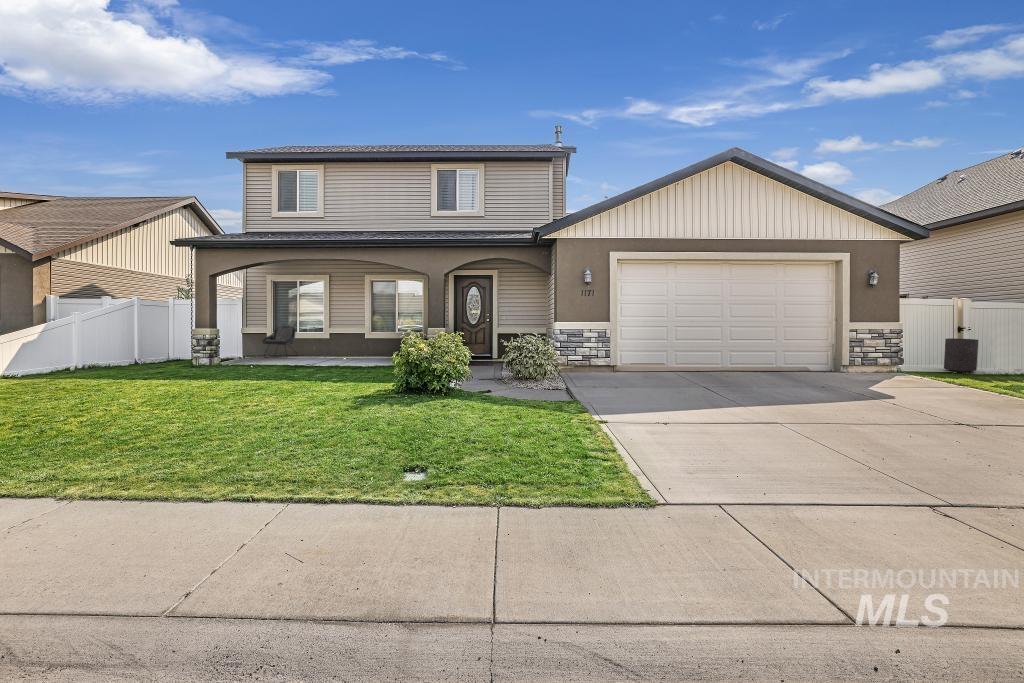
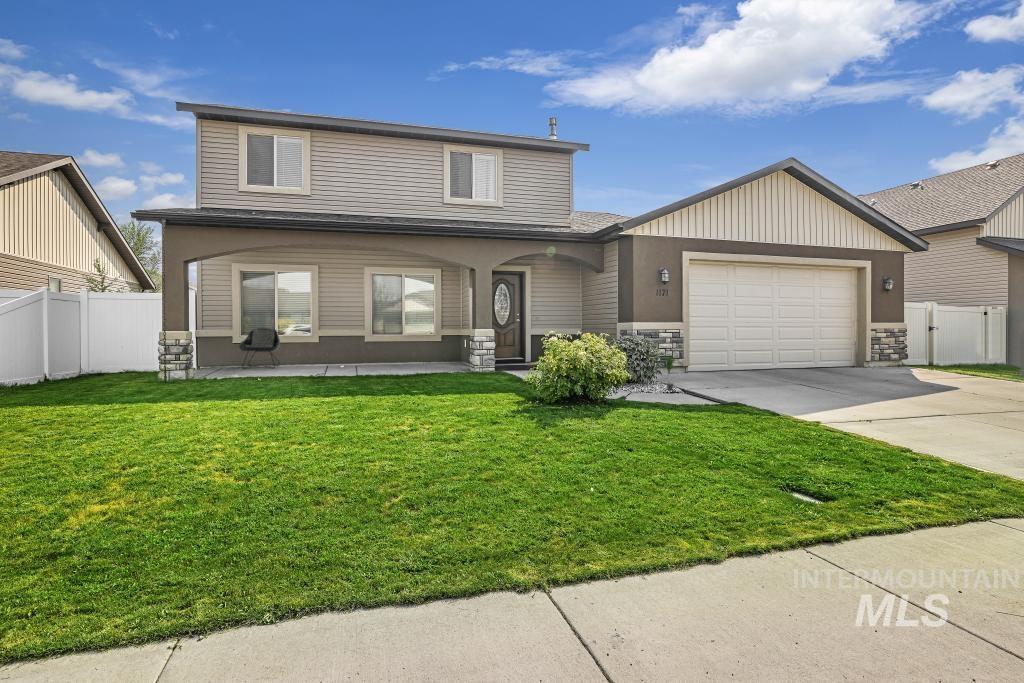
trash can: present [944,338,978,372] -> none [922,337,951,366]
potted plant: none [536,349,560,386] -> present [665,356,675,390]

